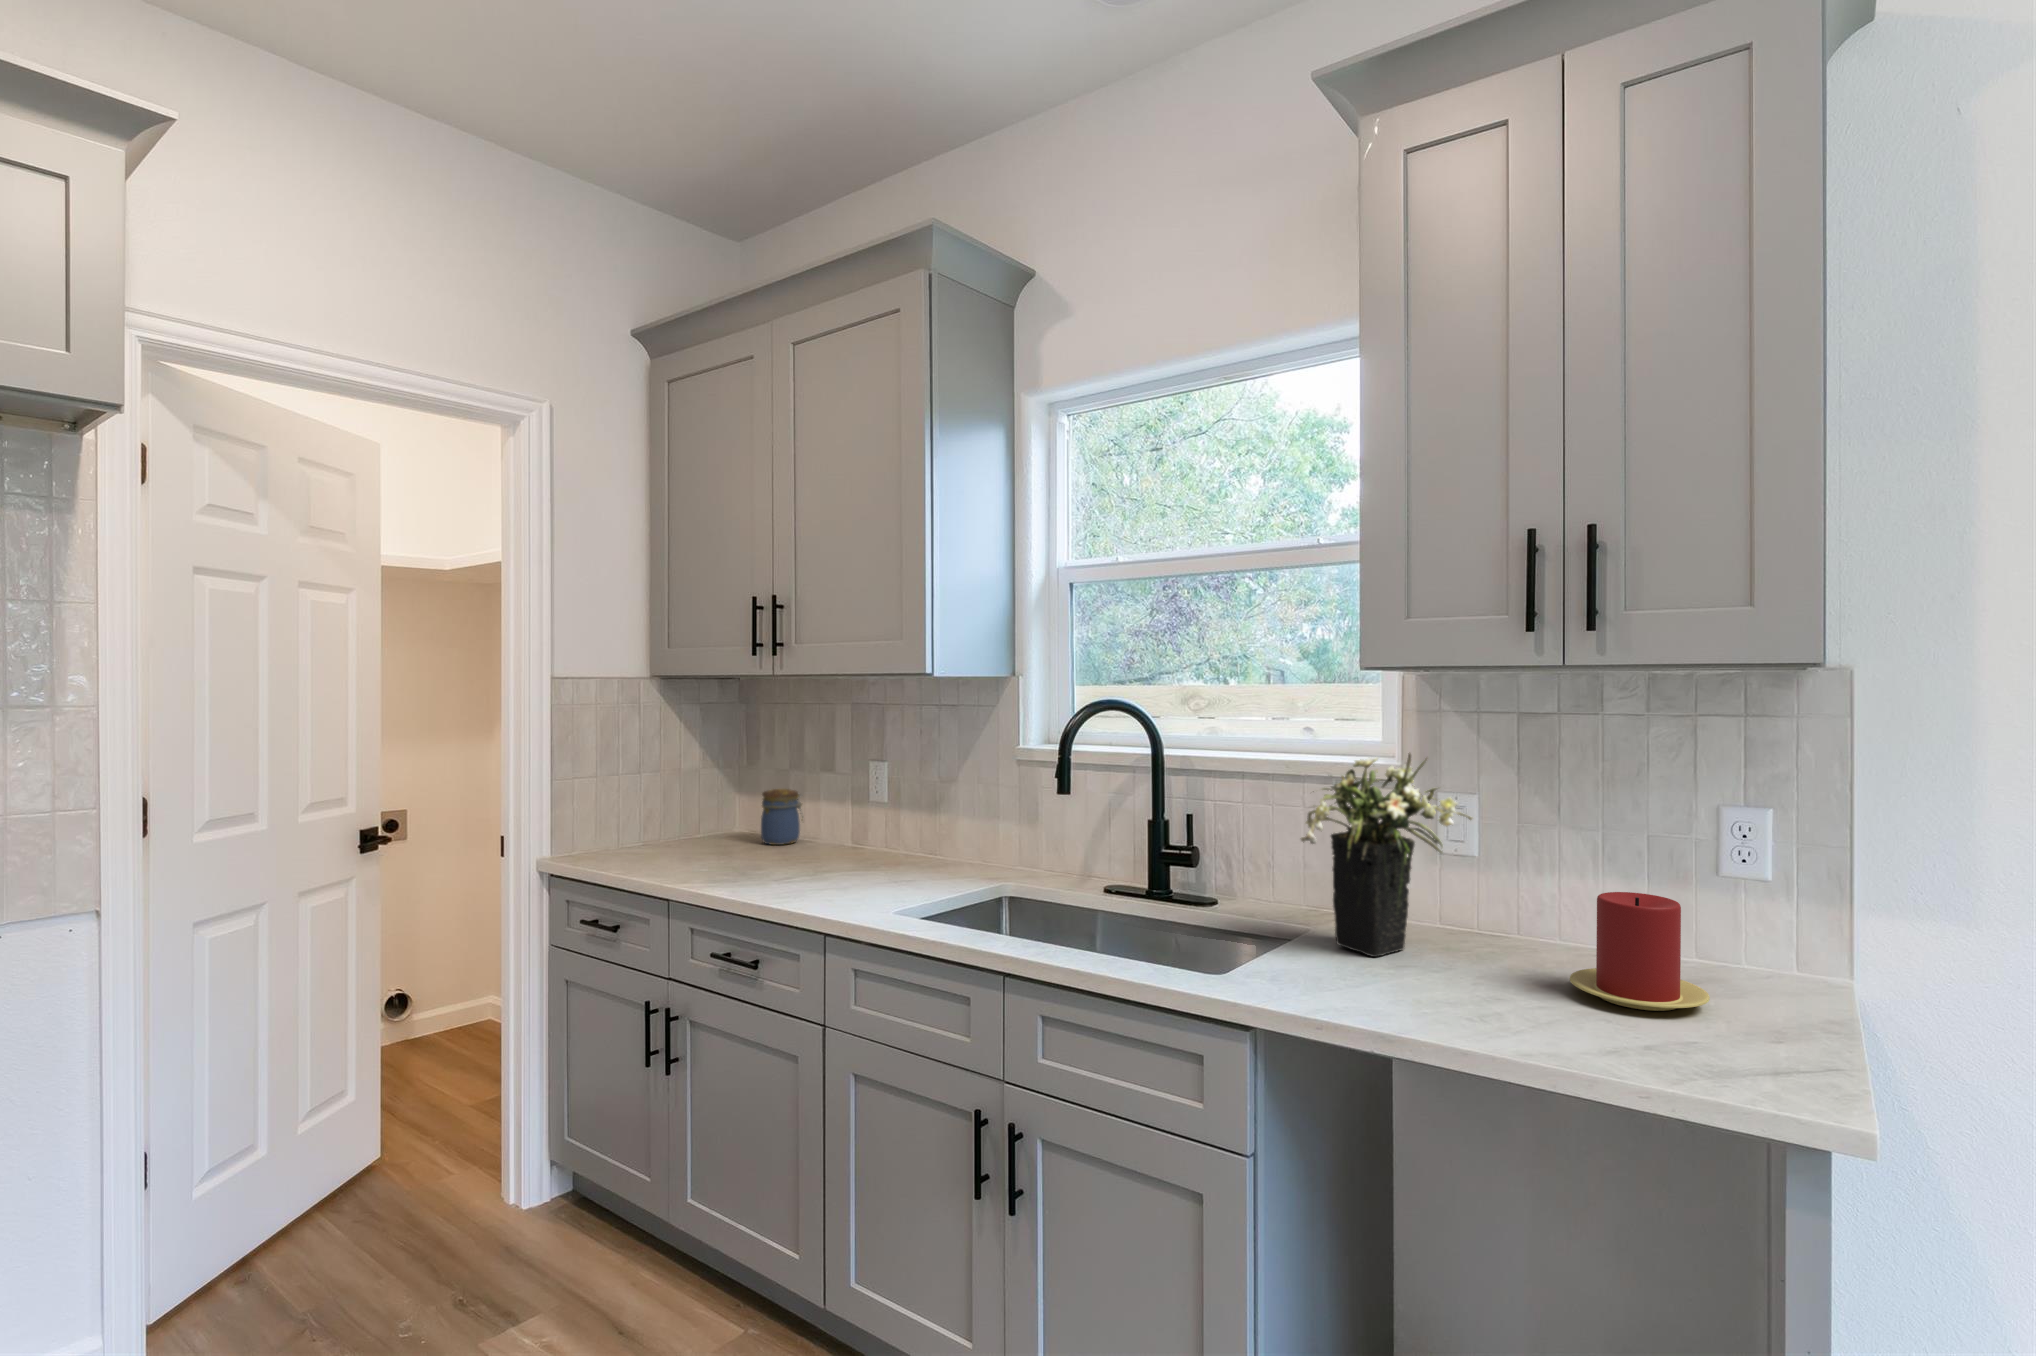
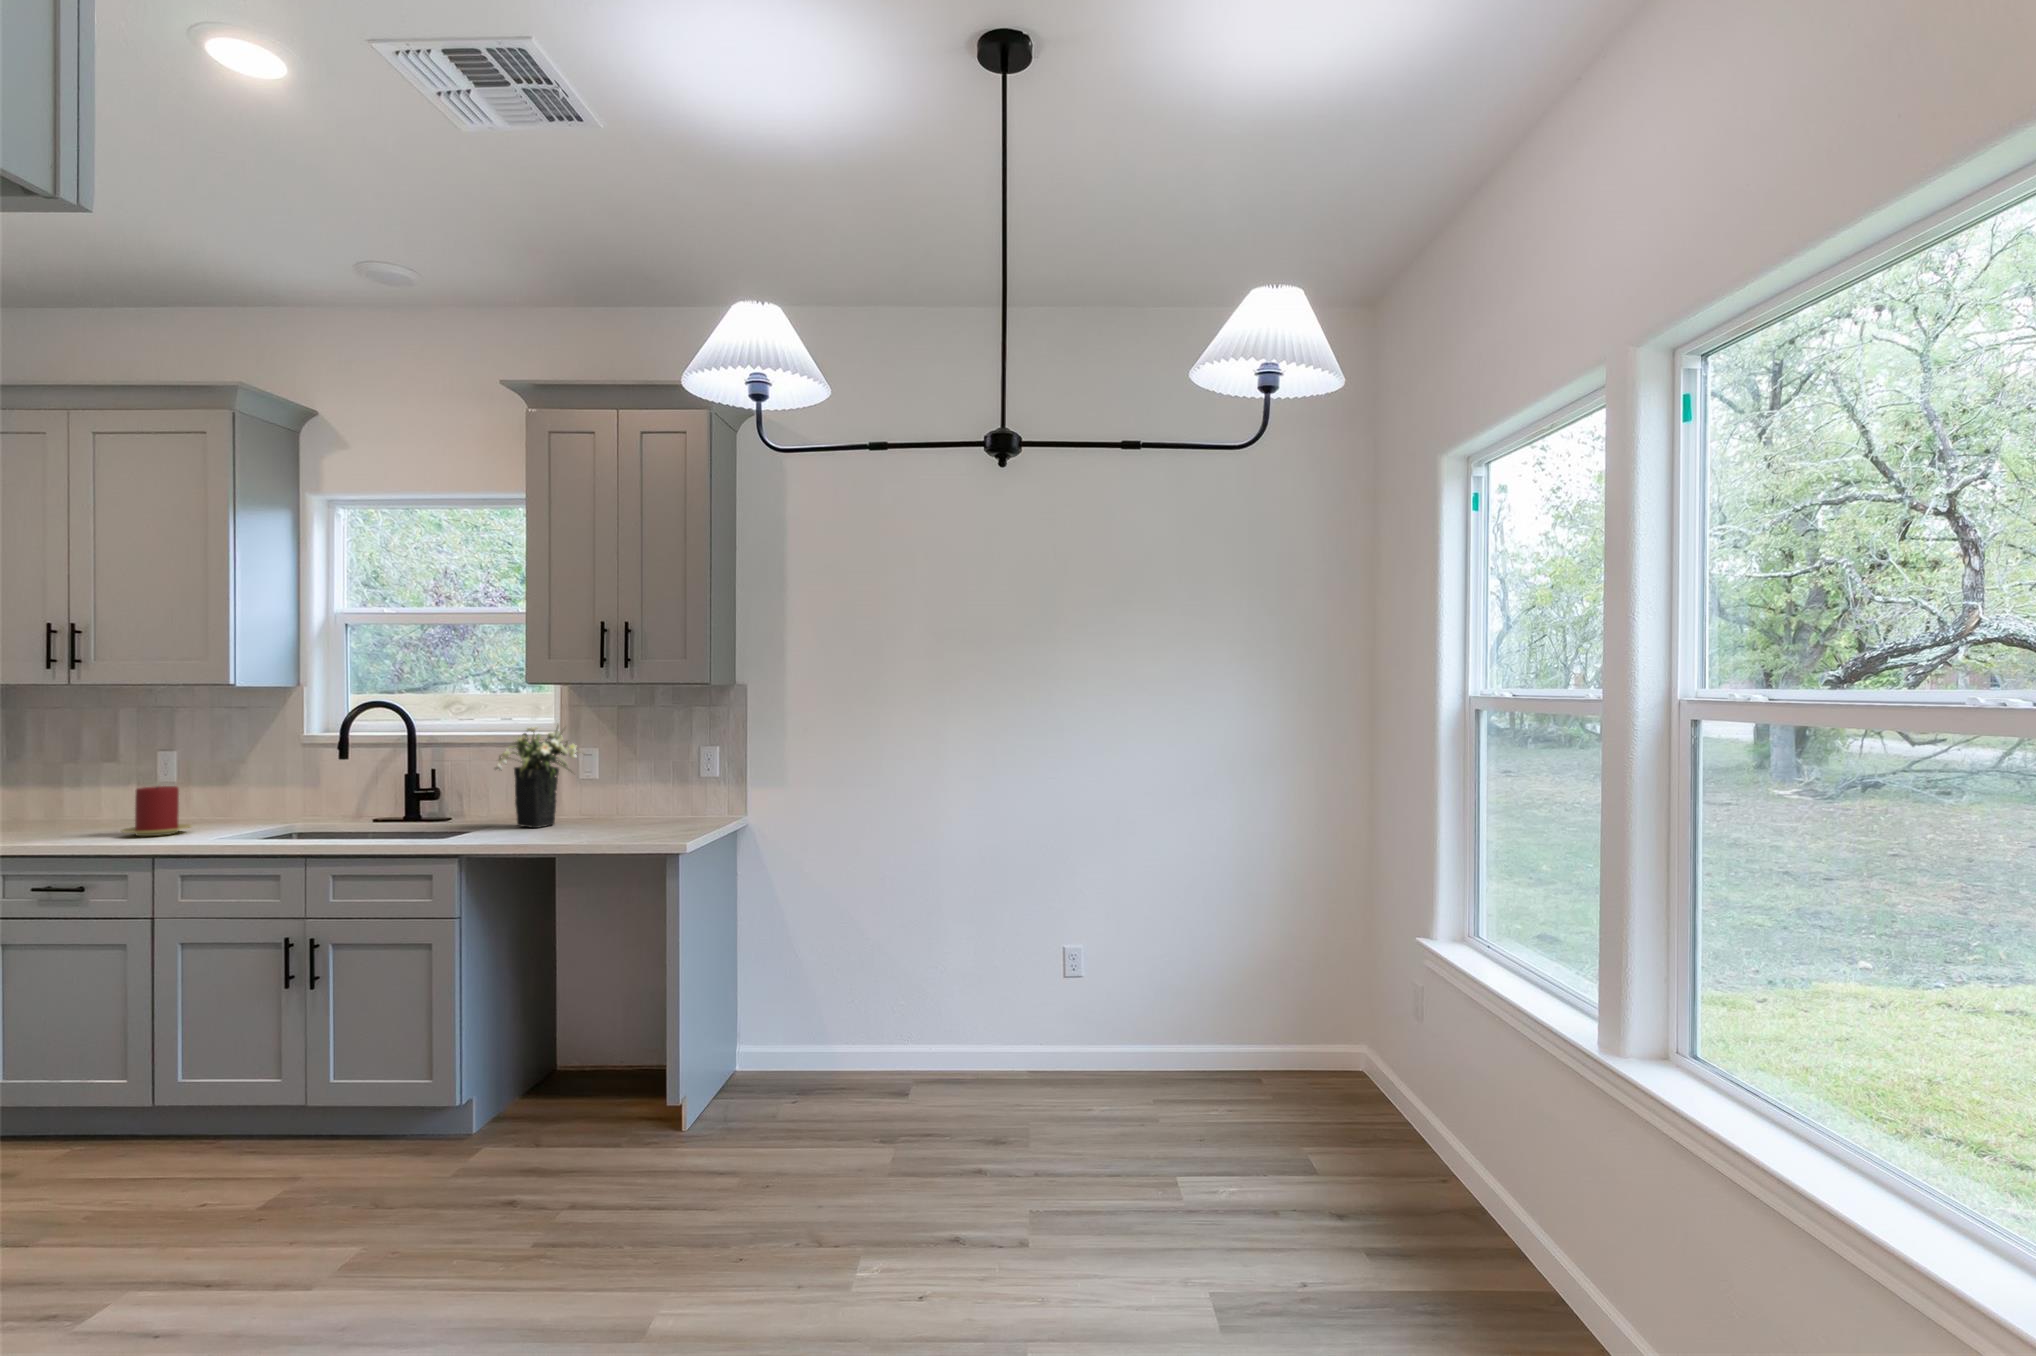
jar: present [761,789,803,845] -> none [40,780,86,825]
candle: present [1570,892,1710,1011] -> present [122,786,191,836]

